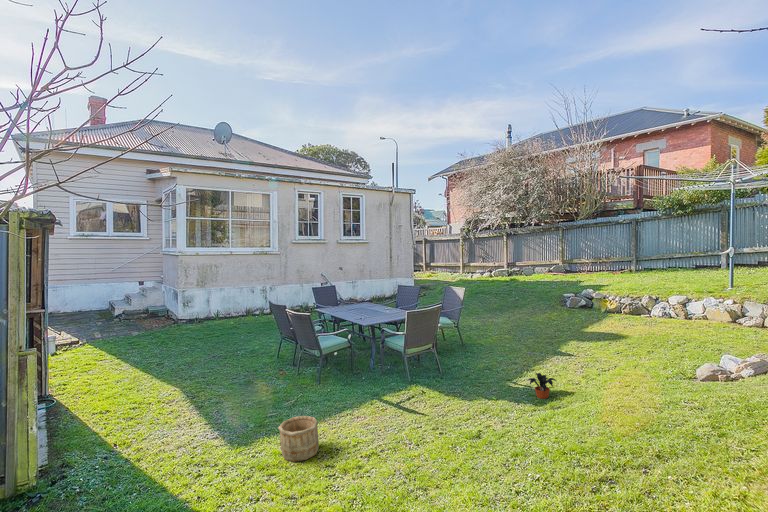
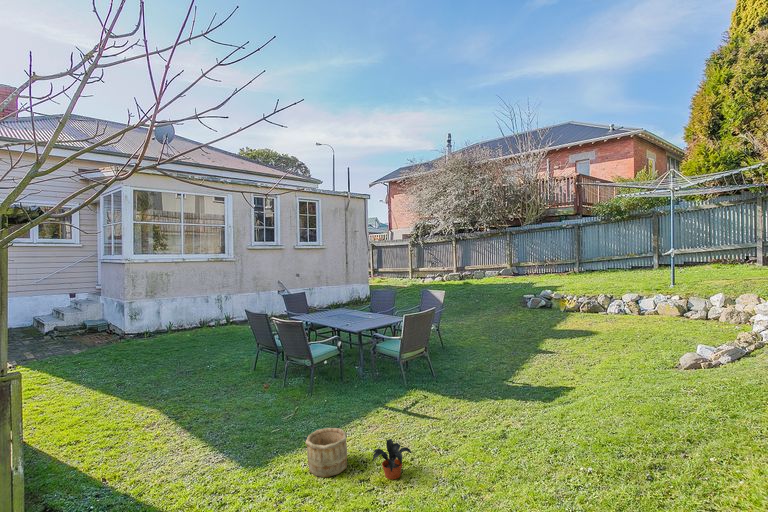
potted plant: present [528,373,556,399] -> present [373,439,412,479]

